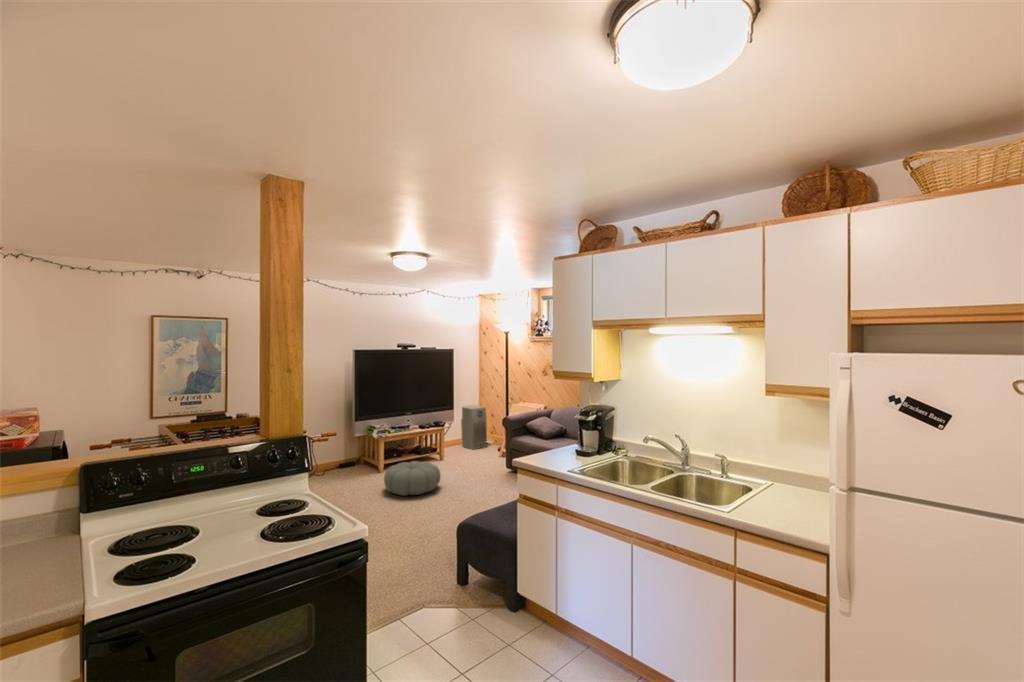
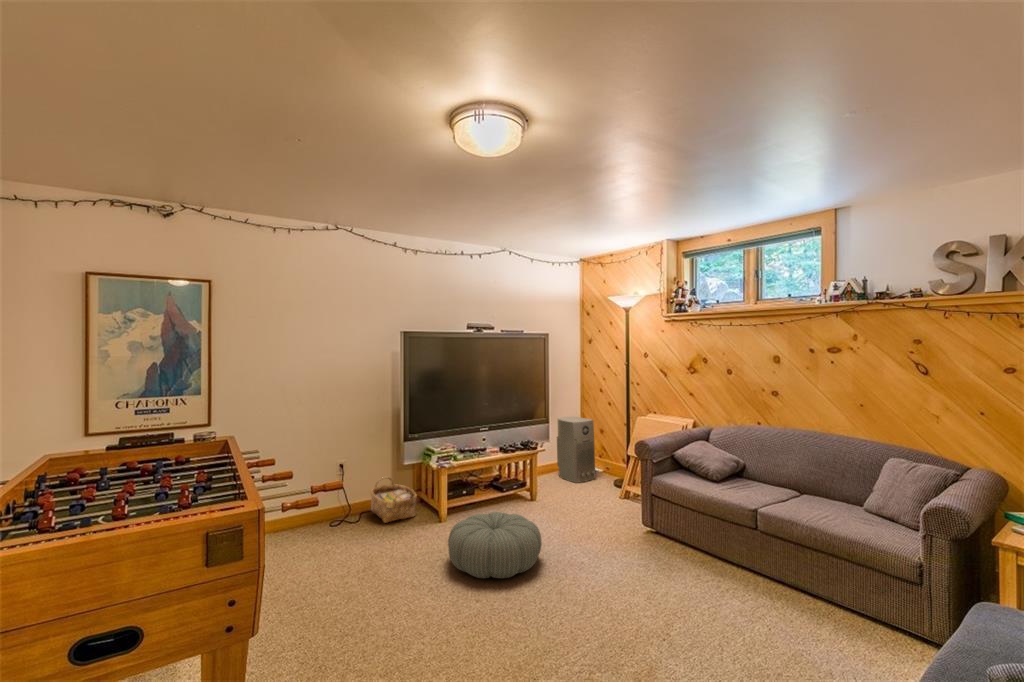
woven basket: none [332,446,363,474] -> present [371,477,417,523]

